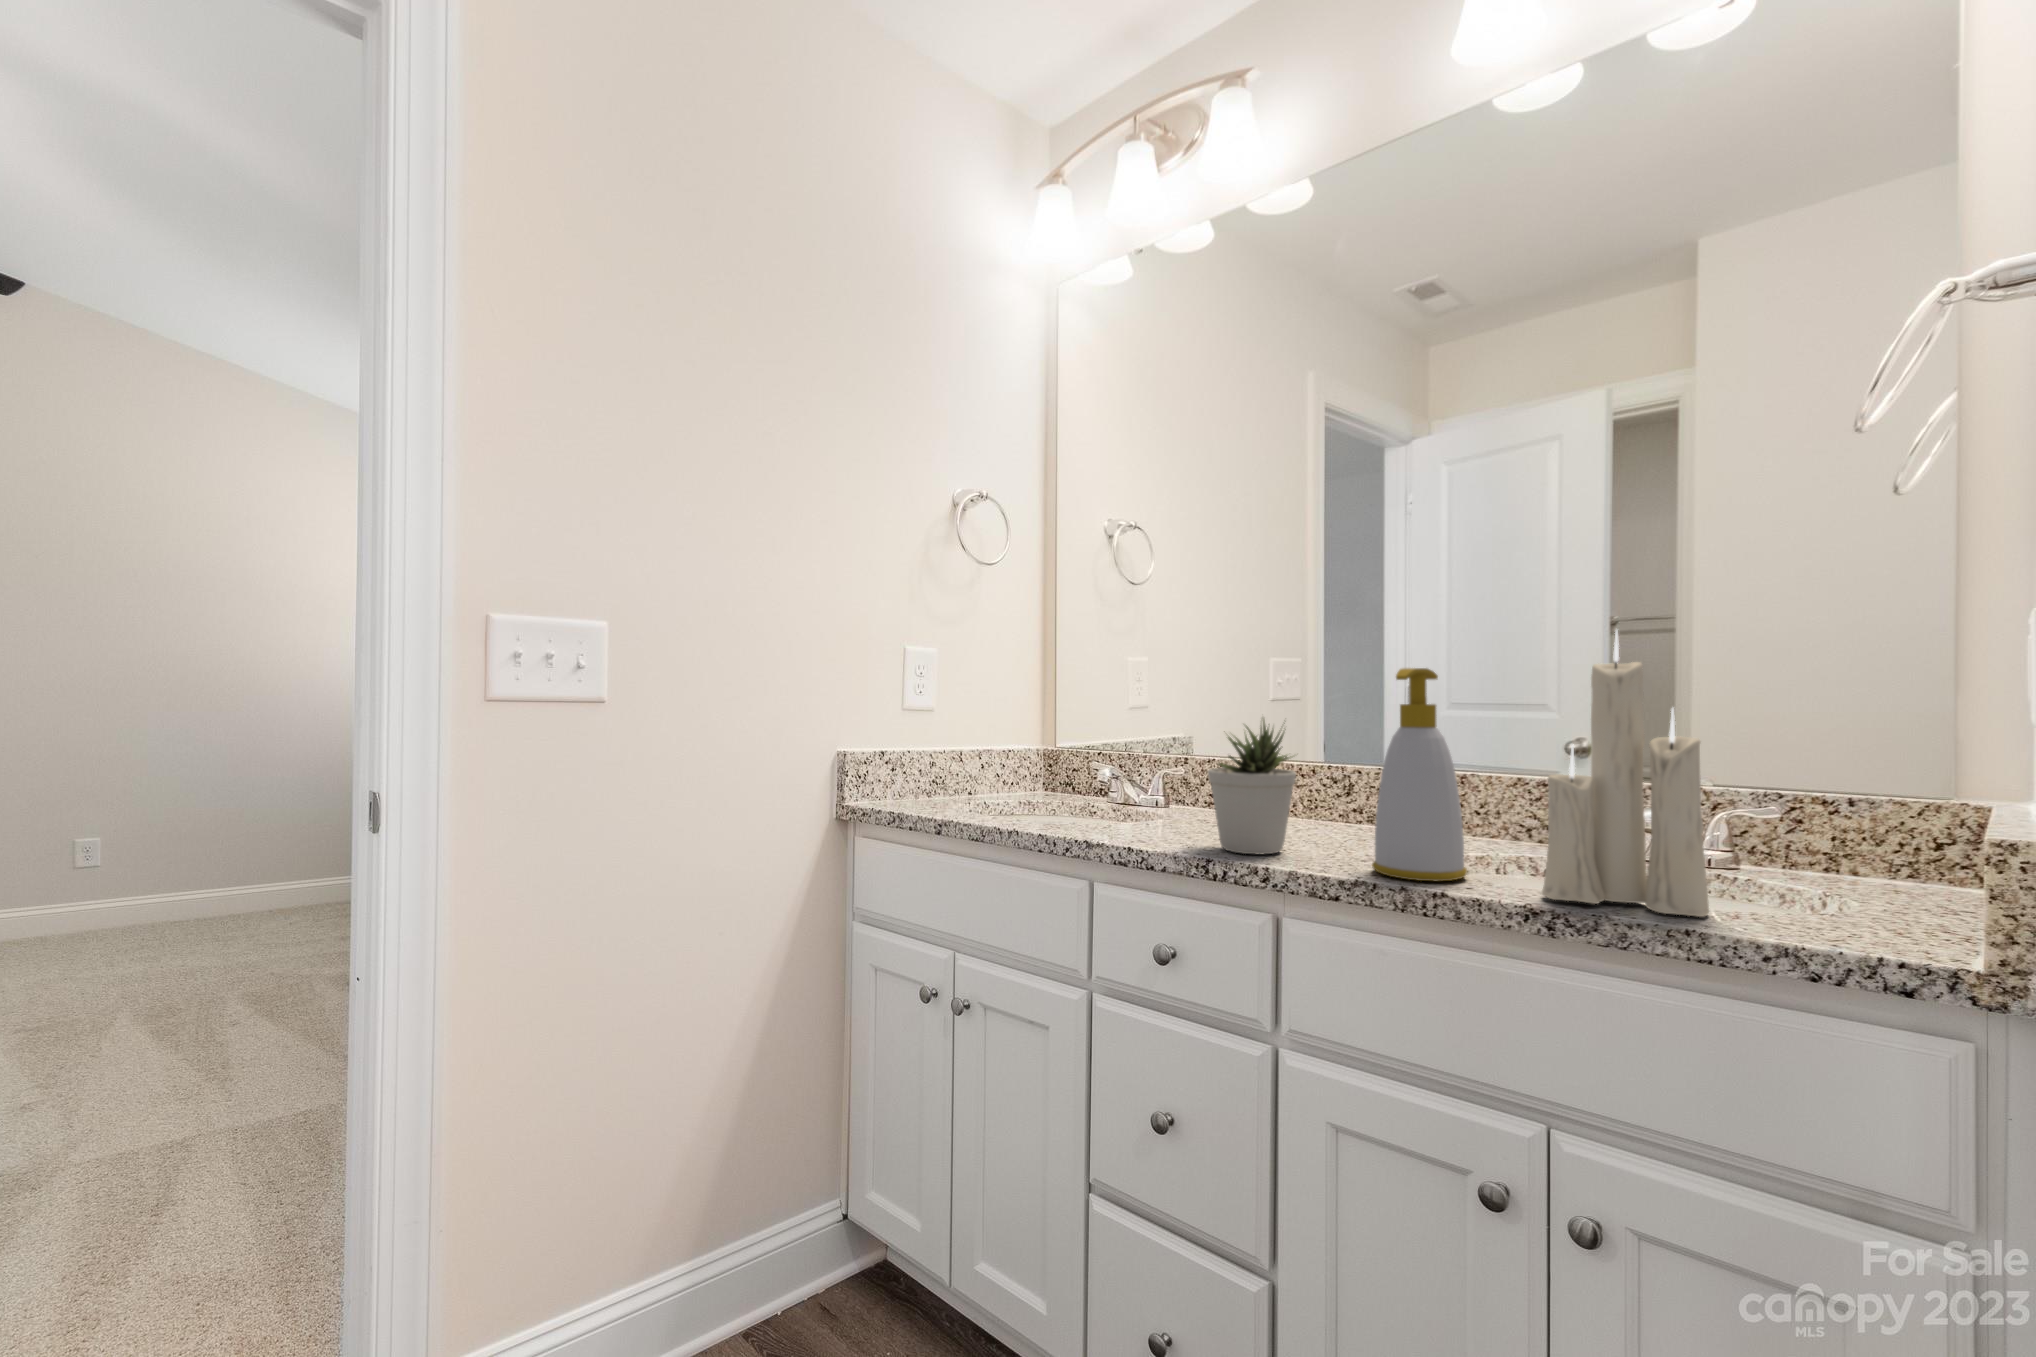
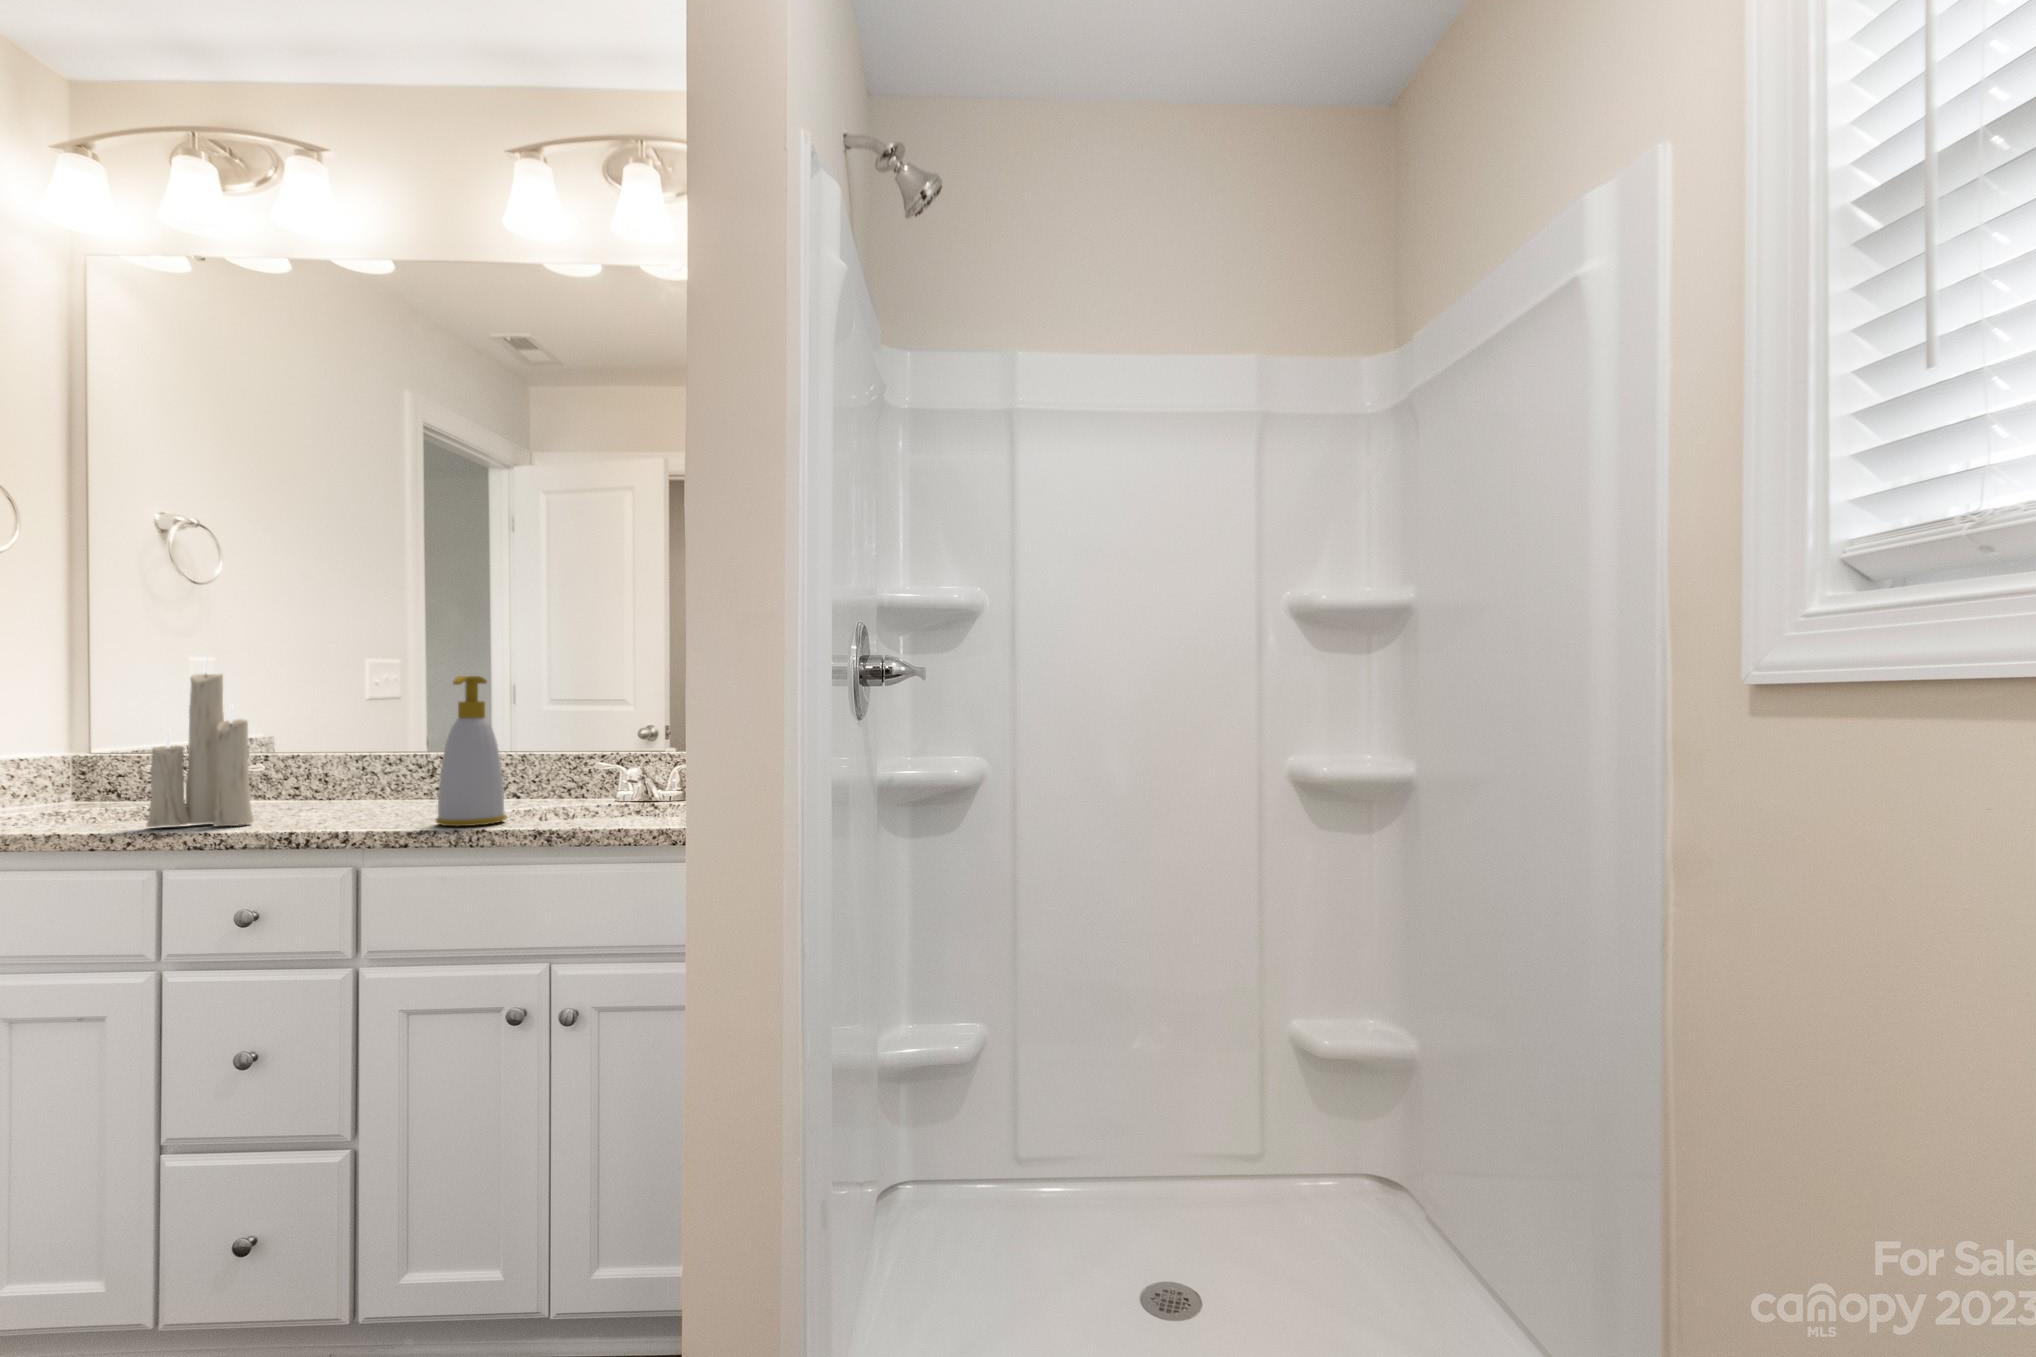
candle: present [1542,630,1709,917] -> present [147,655,253,827]
potted plant: present [1208,719,1296,854] -> none [292,711,378,826]

